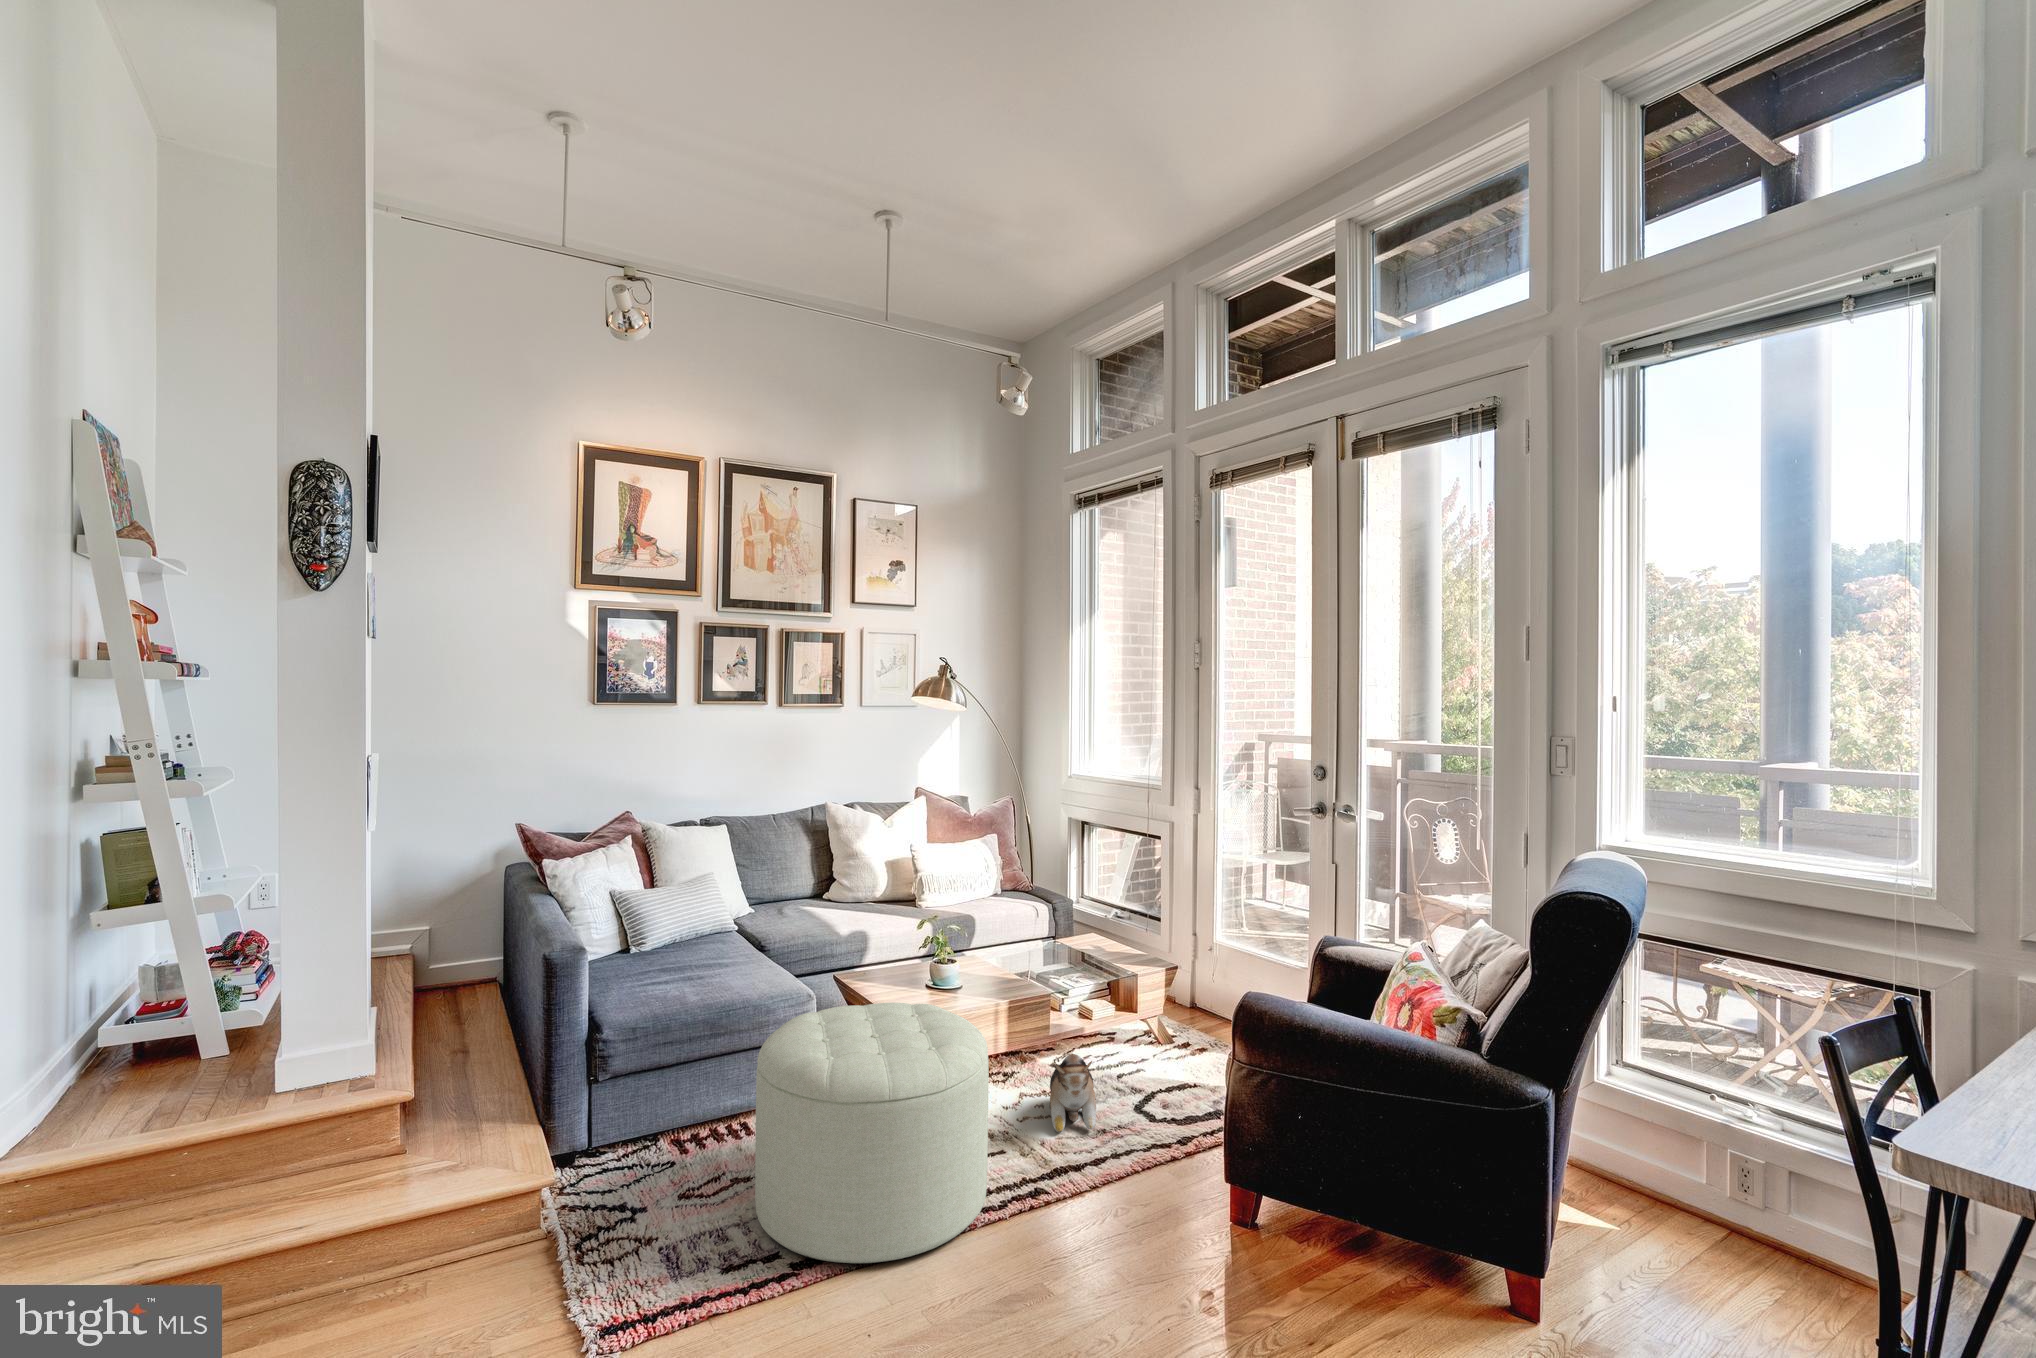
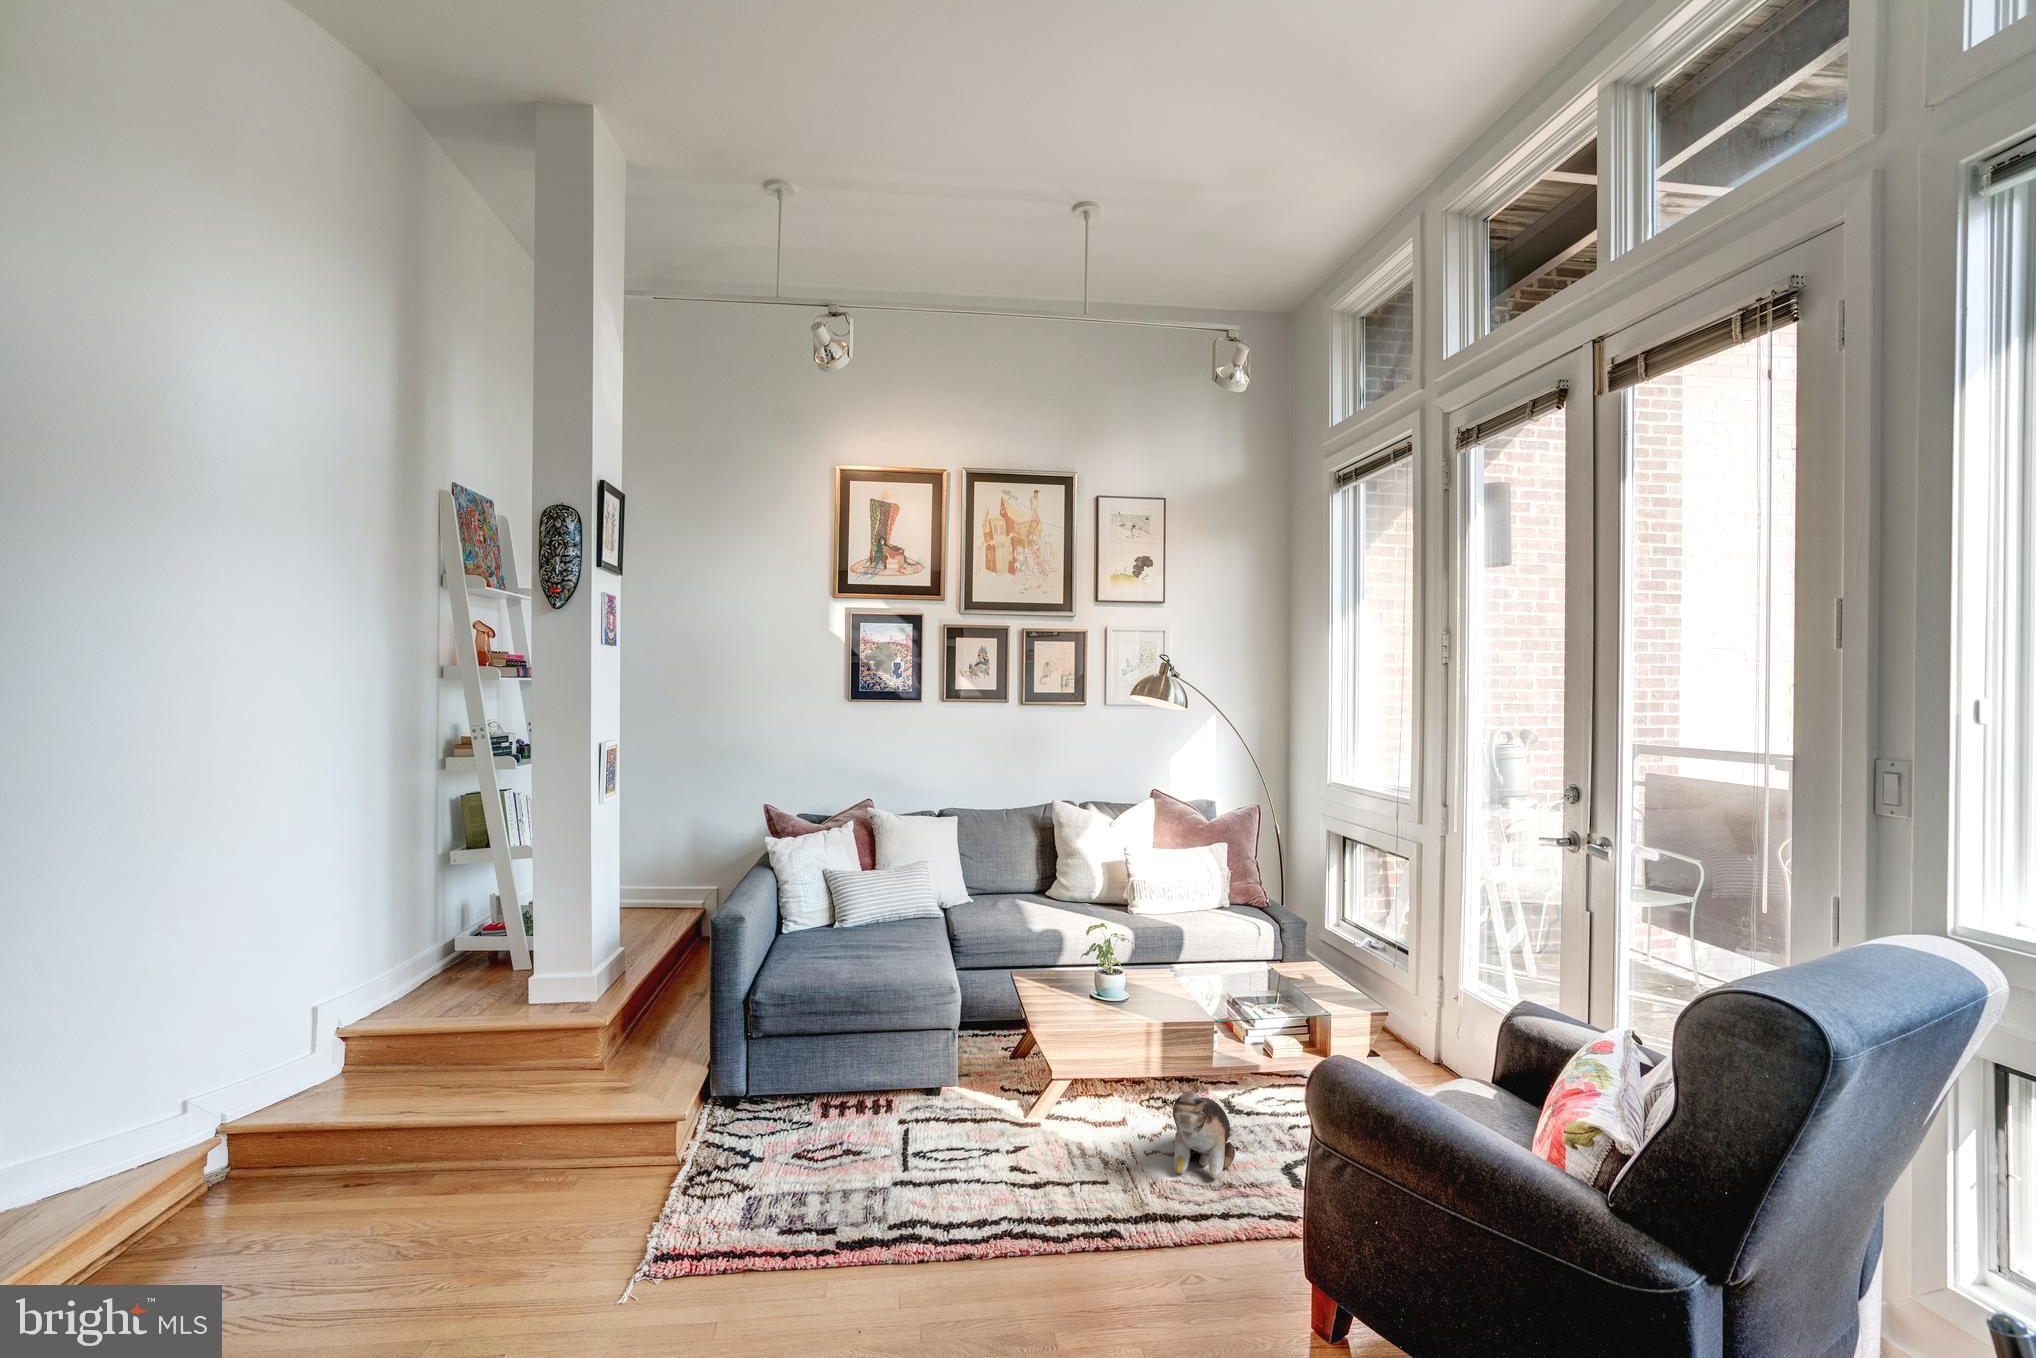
ottoman: present [755,1003,989,1263] -> none [834,1002,1064,1264]

